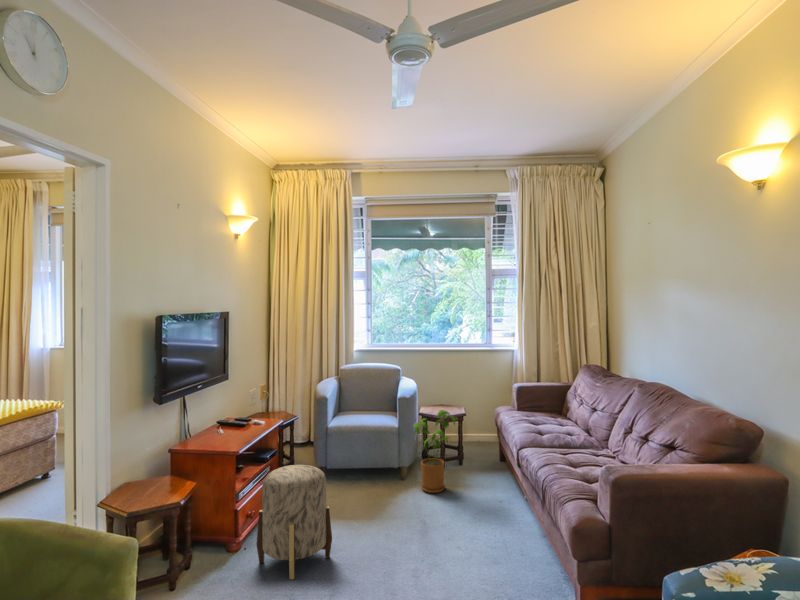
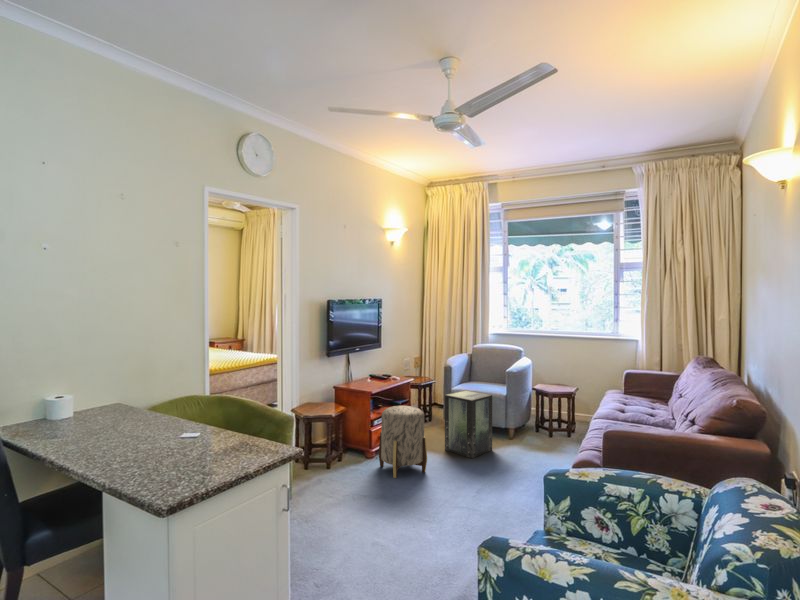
house plant: present [414,410,457,493] -> none [516,384,556,451]
storage box: none [335,428,393,519] -> present [445,390,492,458]

